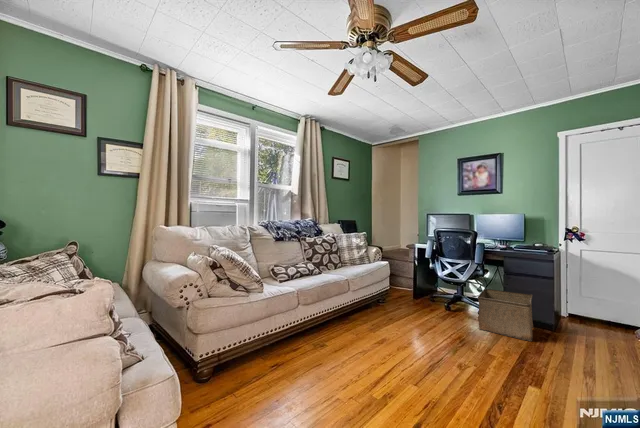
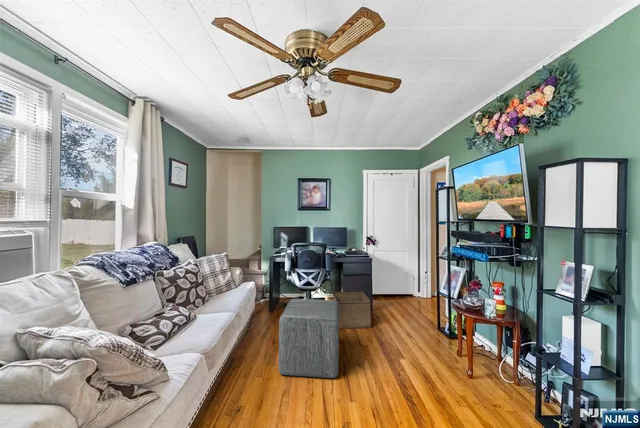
ottoman: none [377,277,457,360] -> present [278,299,339,378]

